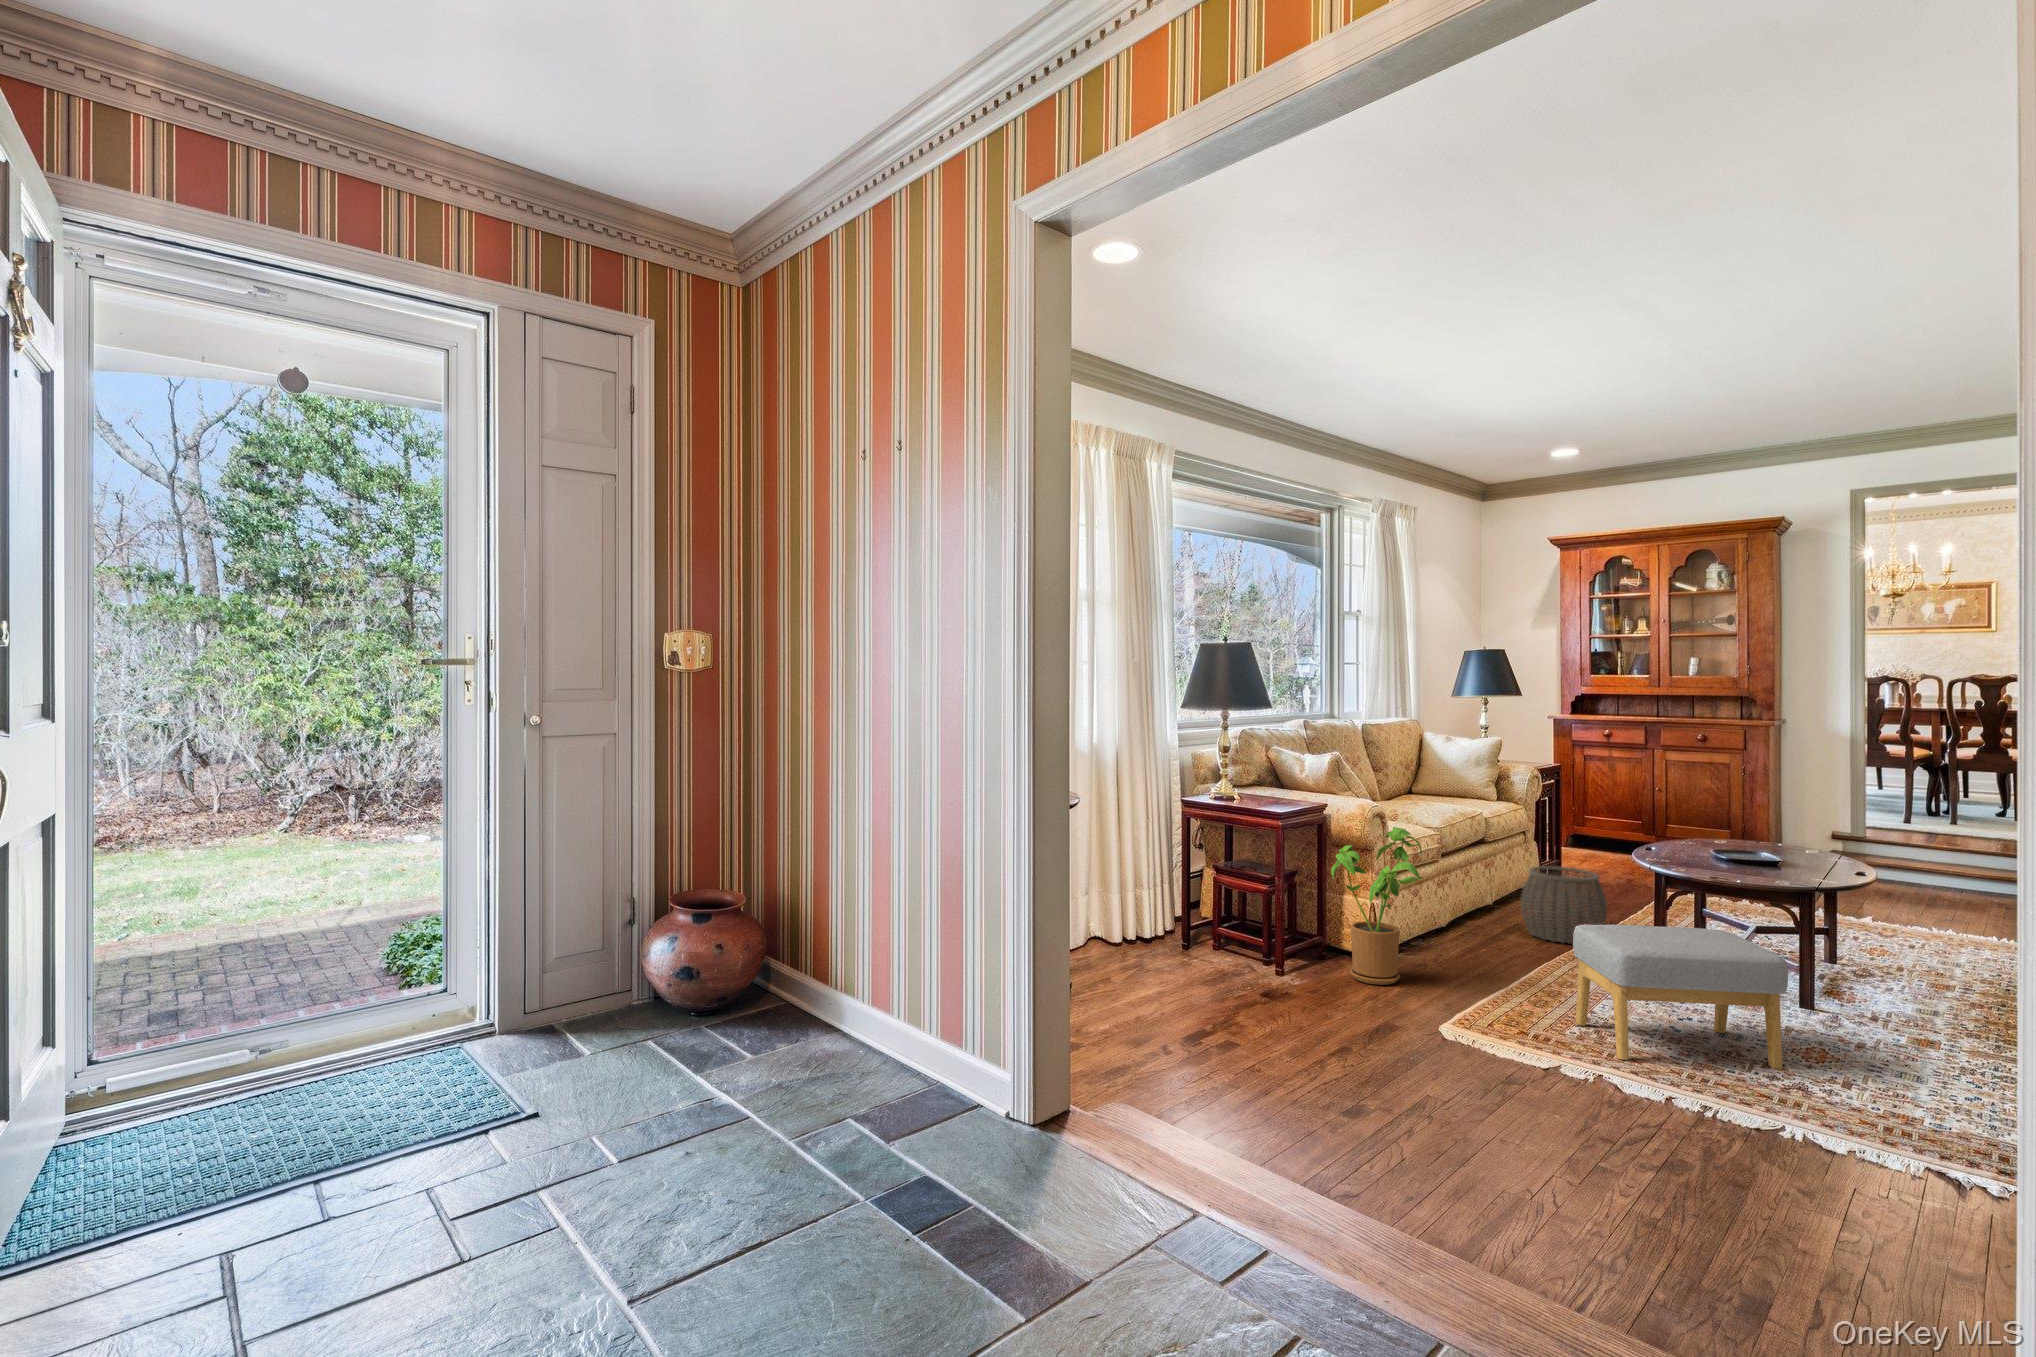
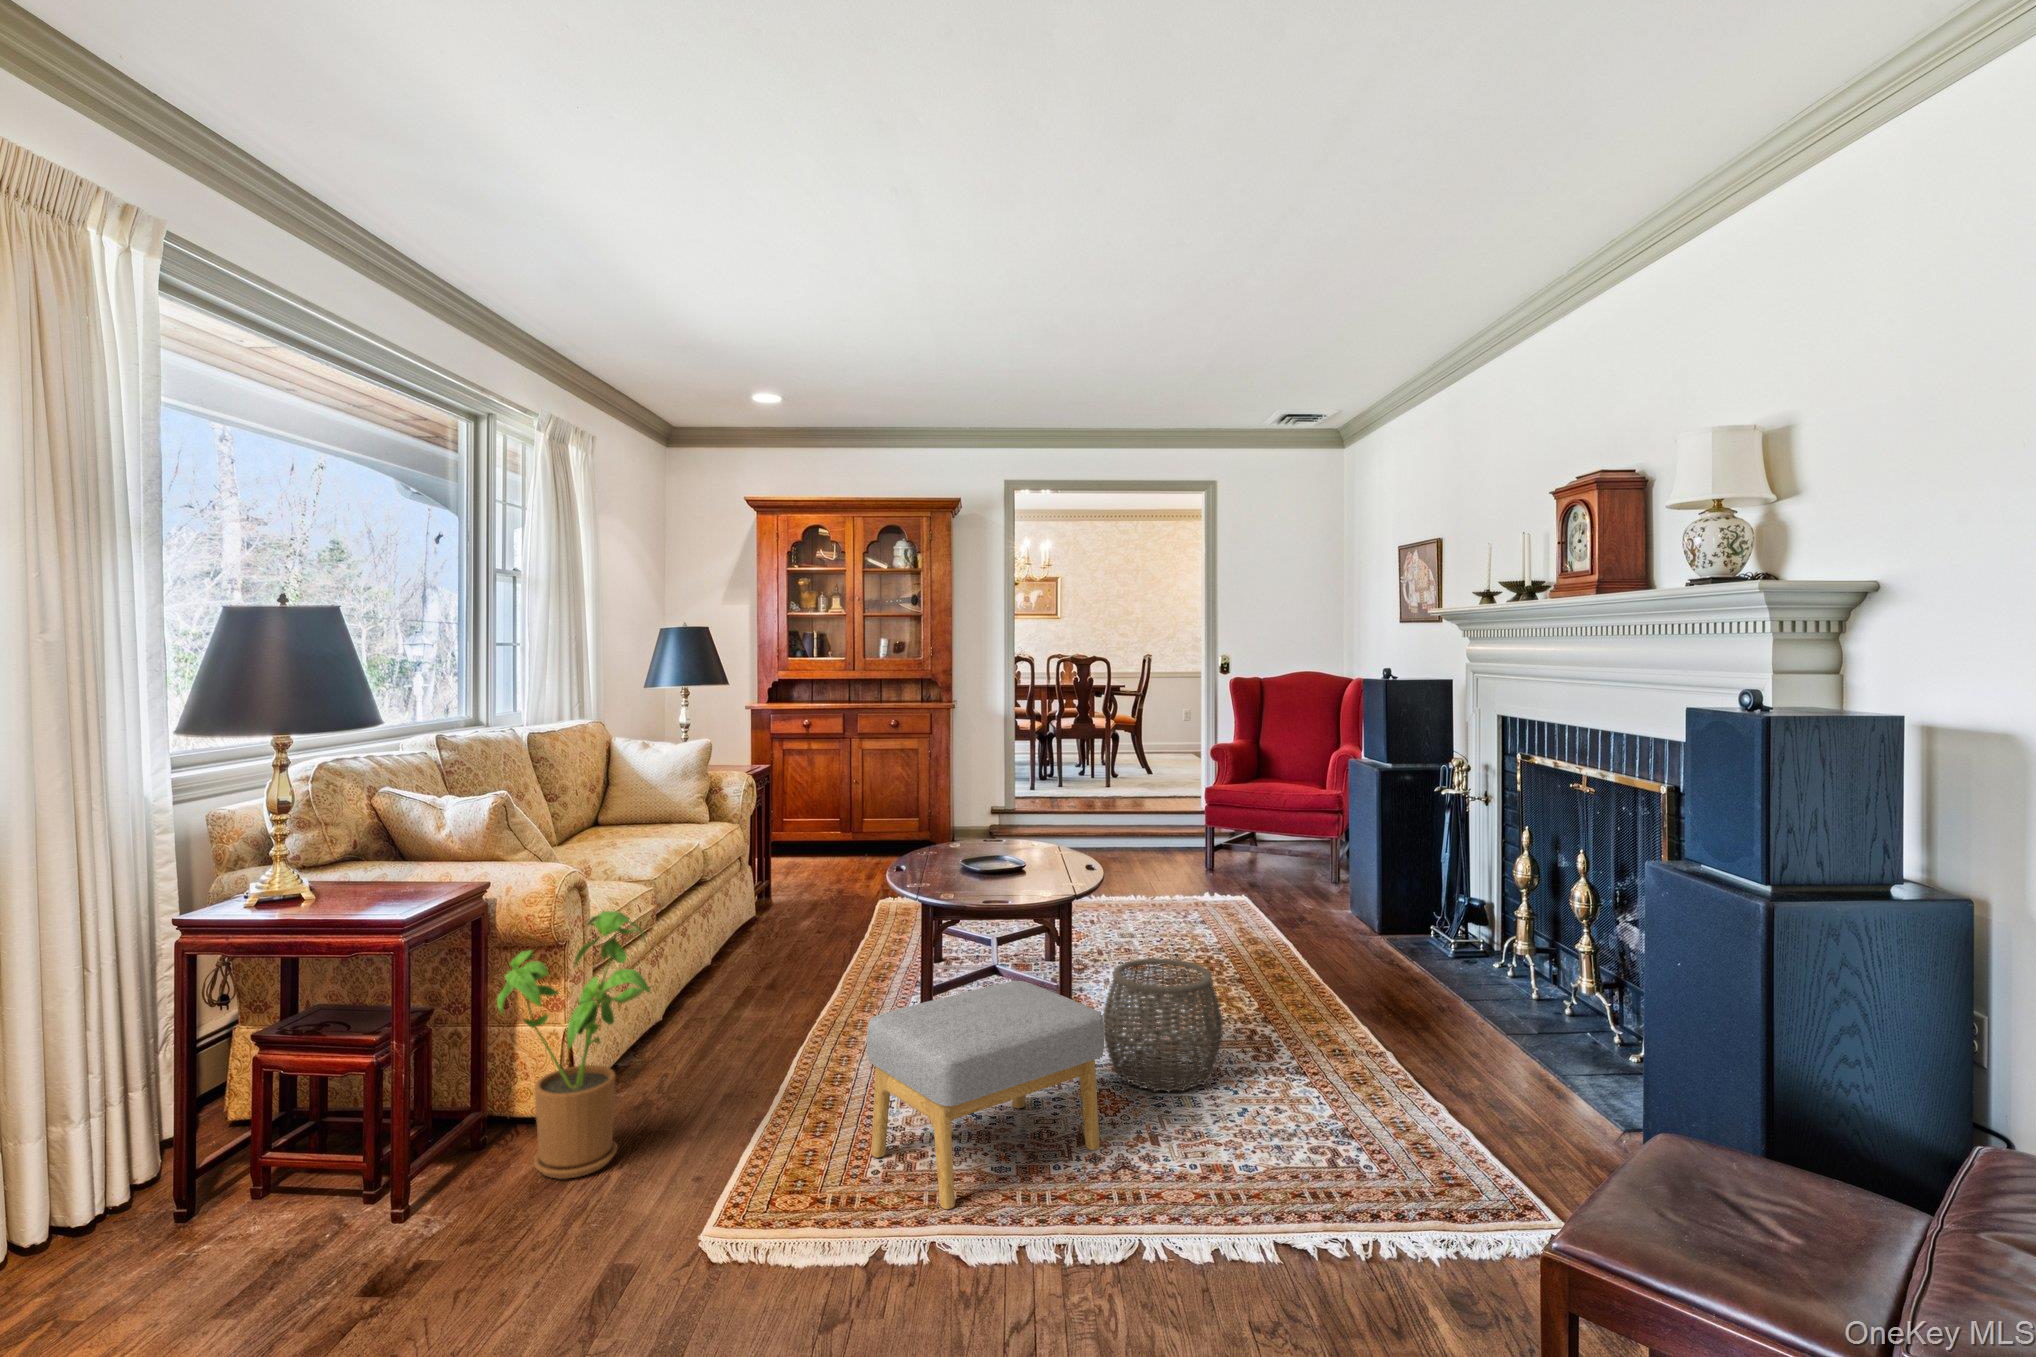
woven basket: present [1521,866,1607,944] -> present [1103,958,1223,1092]

